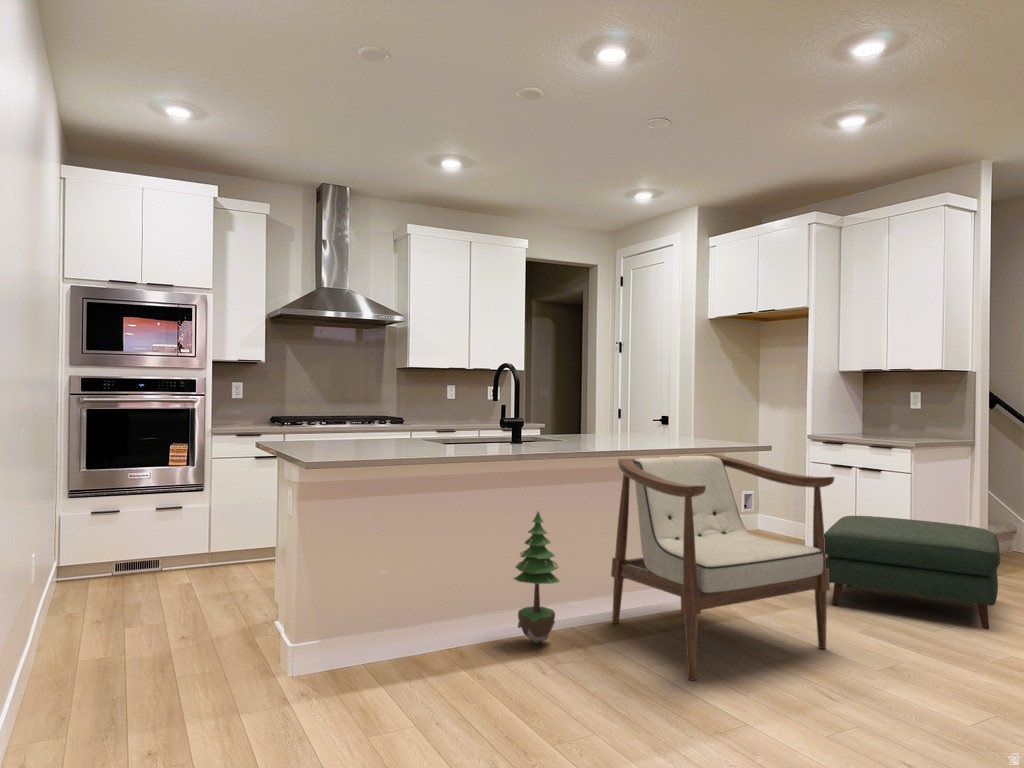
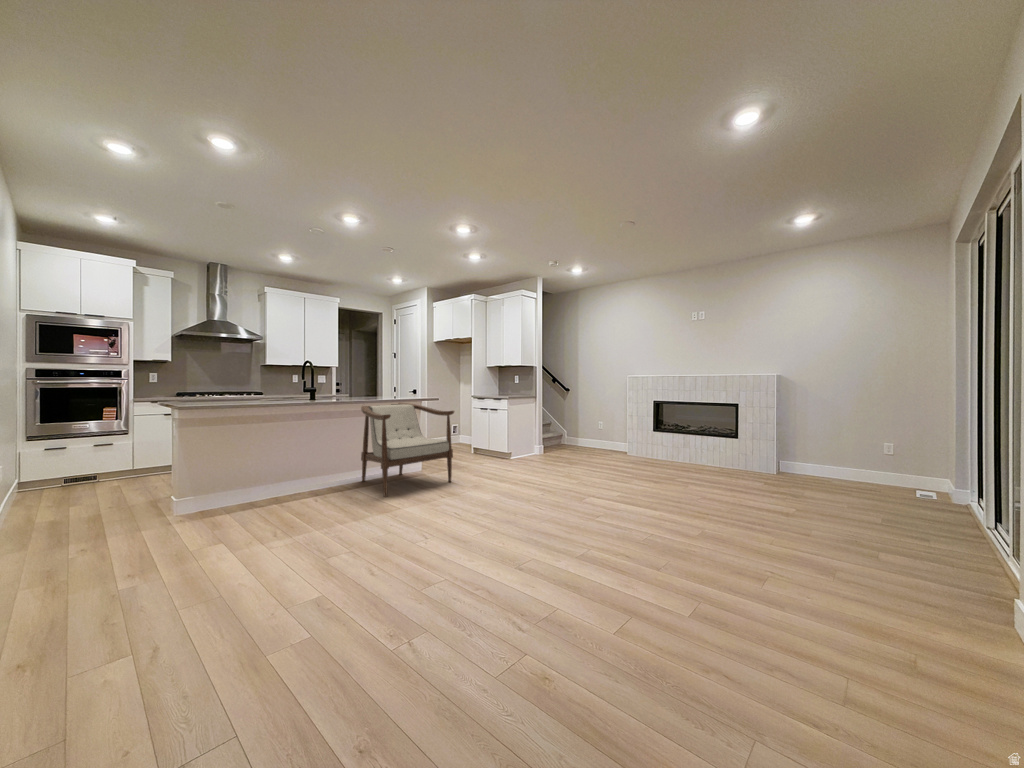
potted tree: present [514,512,559,644] -> none [307,430,331,492]
ottoman: present [824,516,1001,629] -> none [464,431,533,471]

